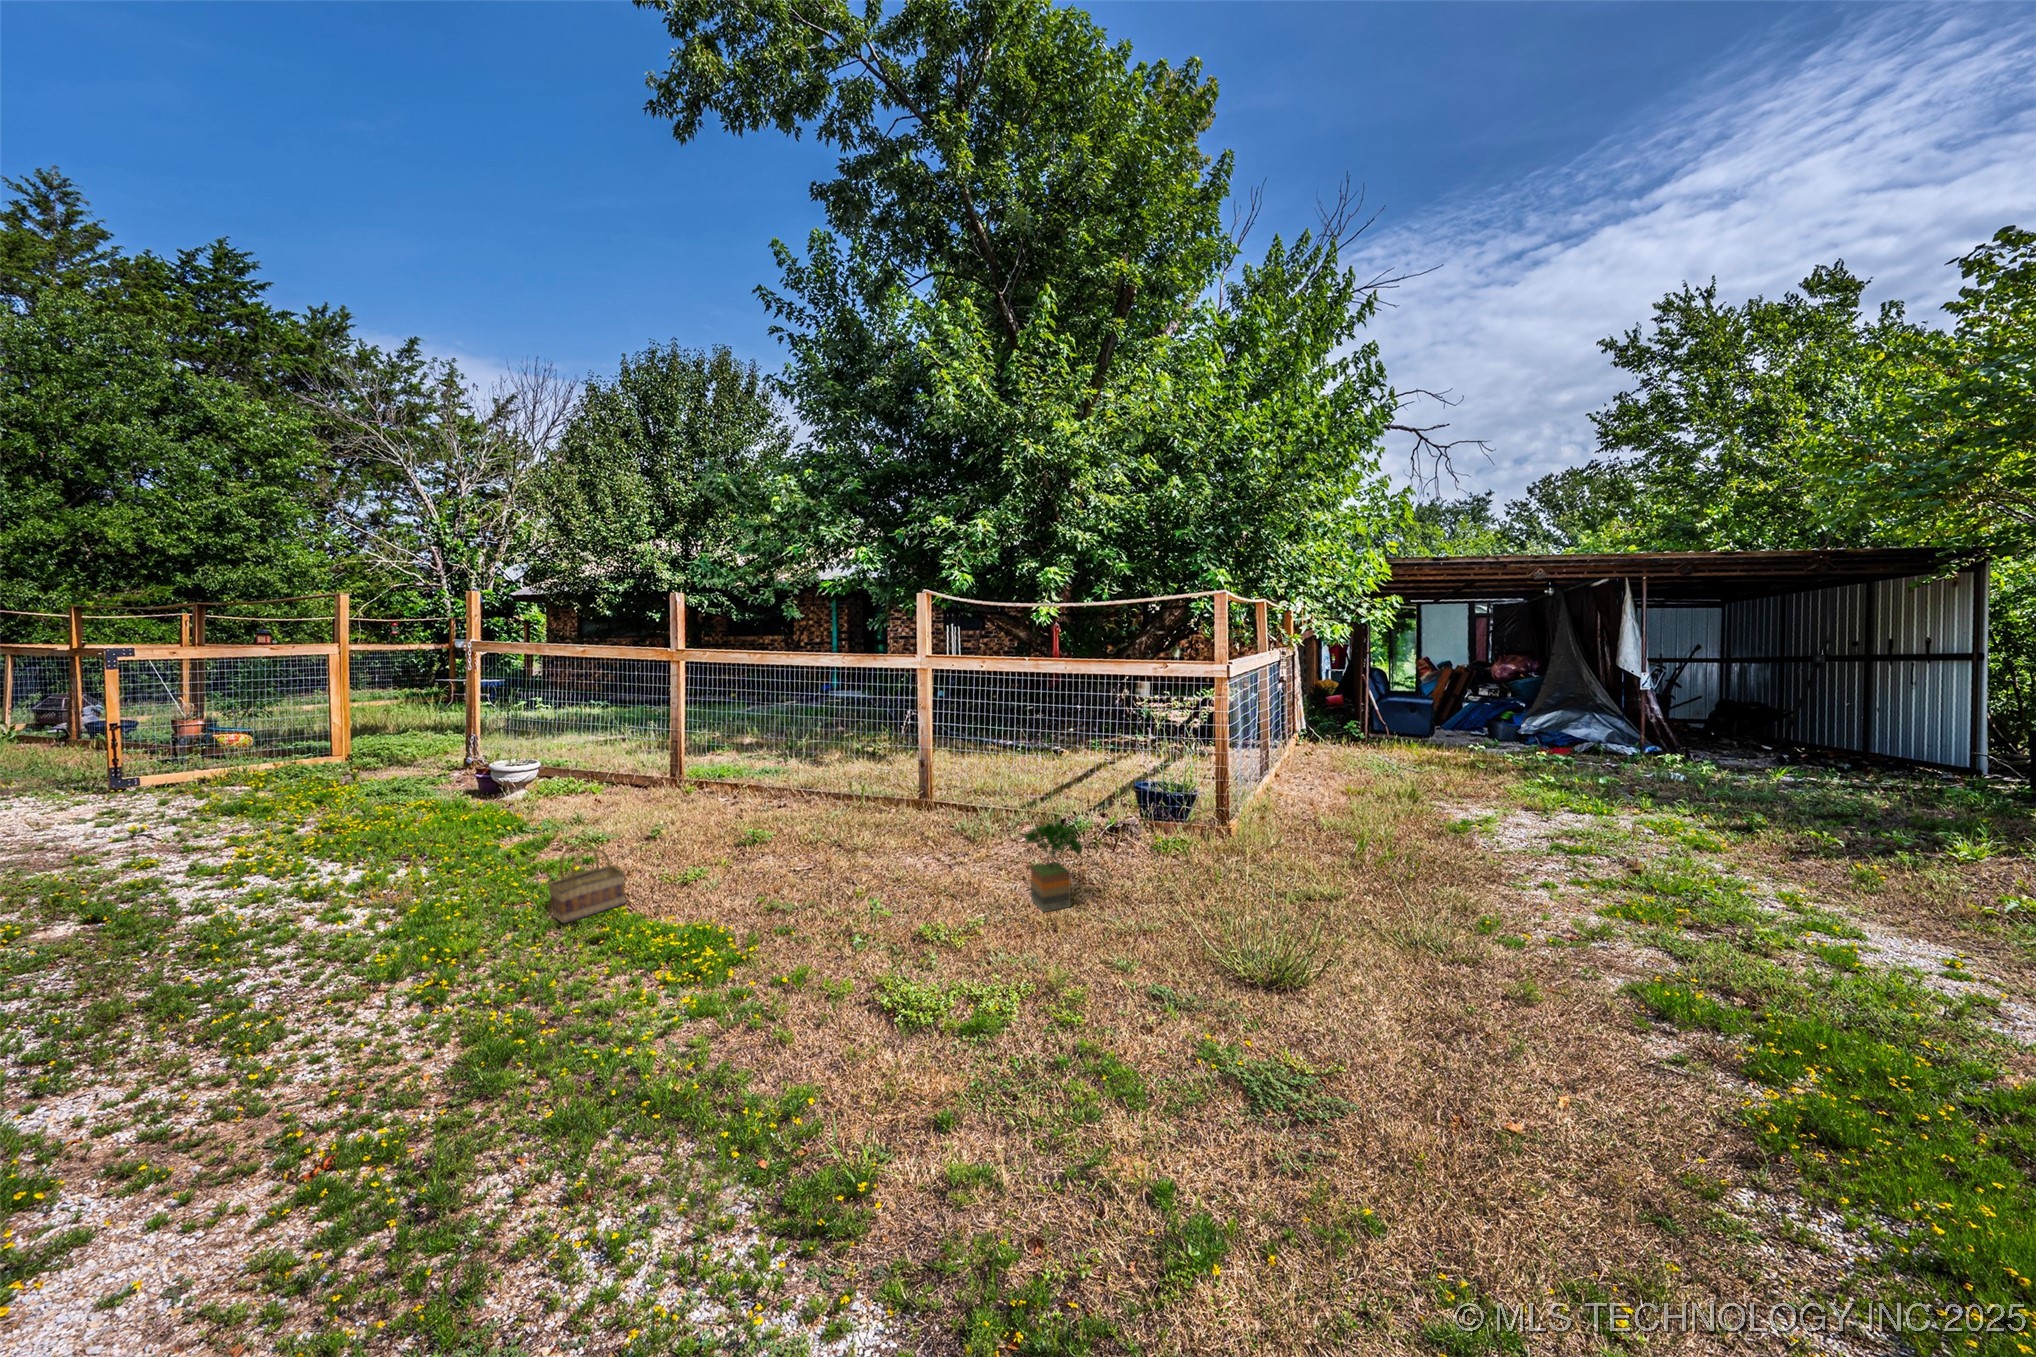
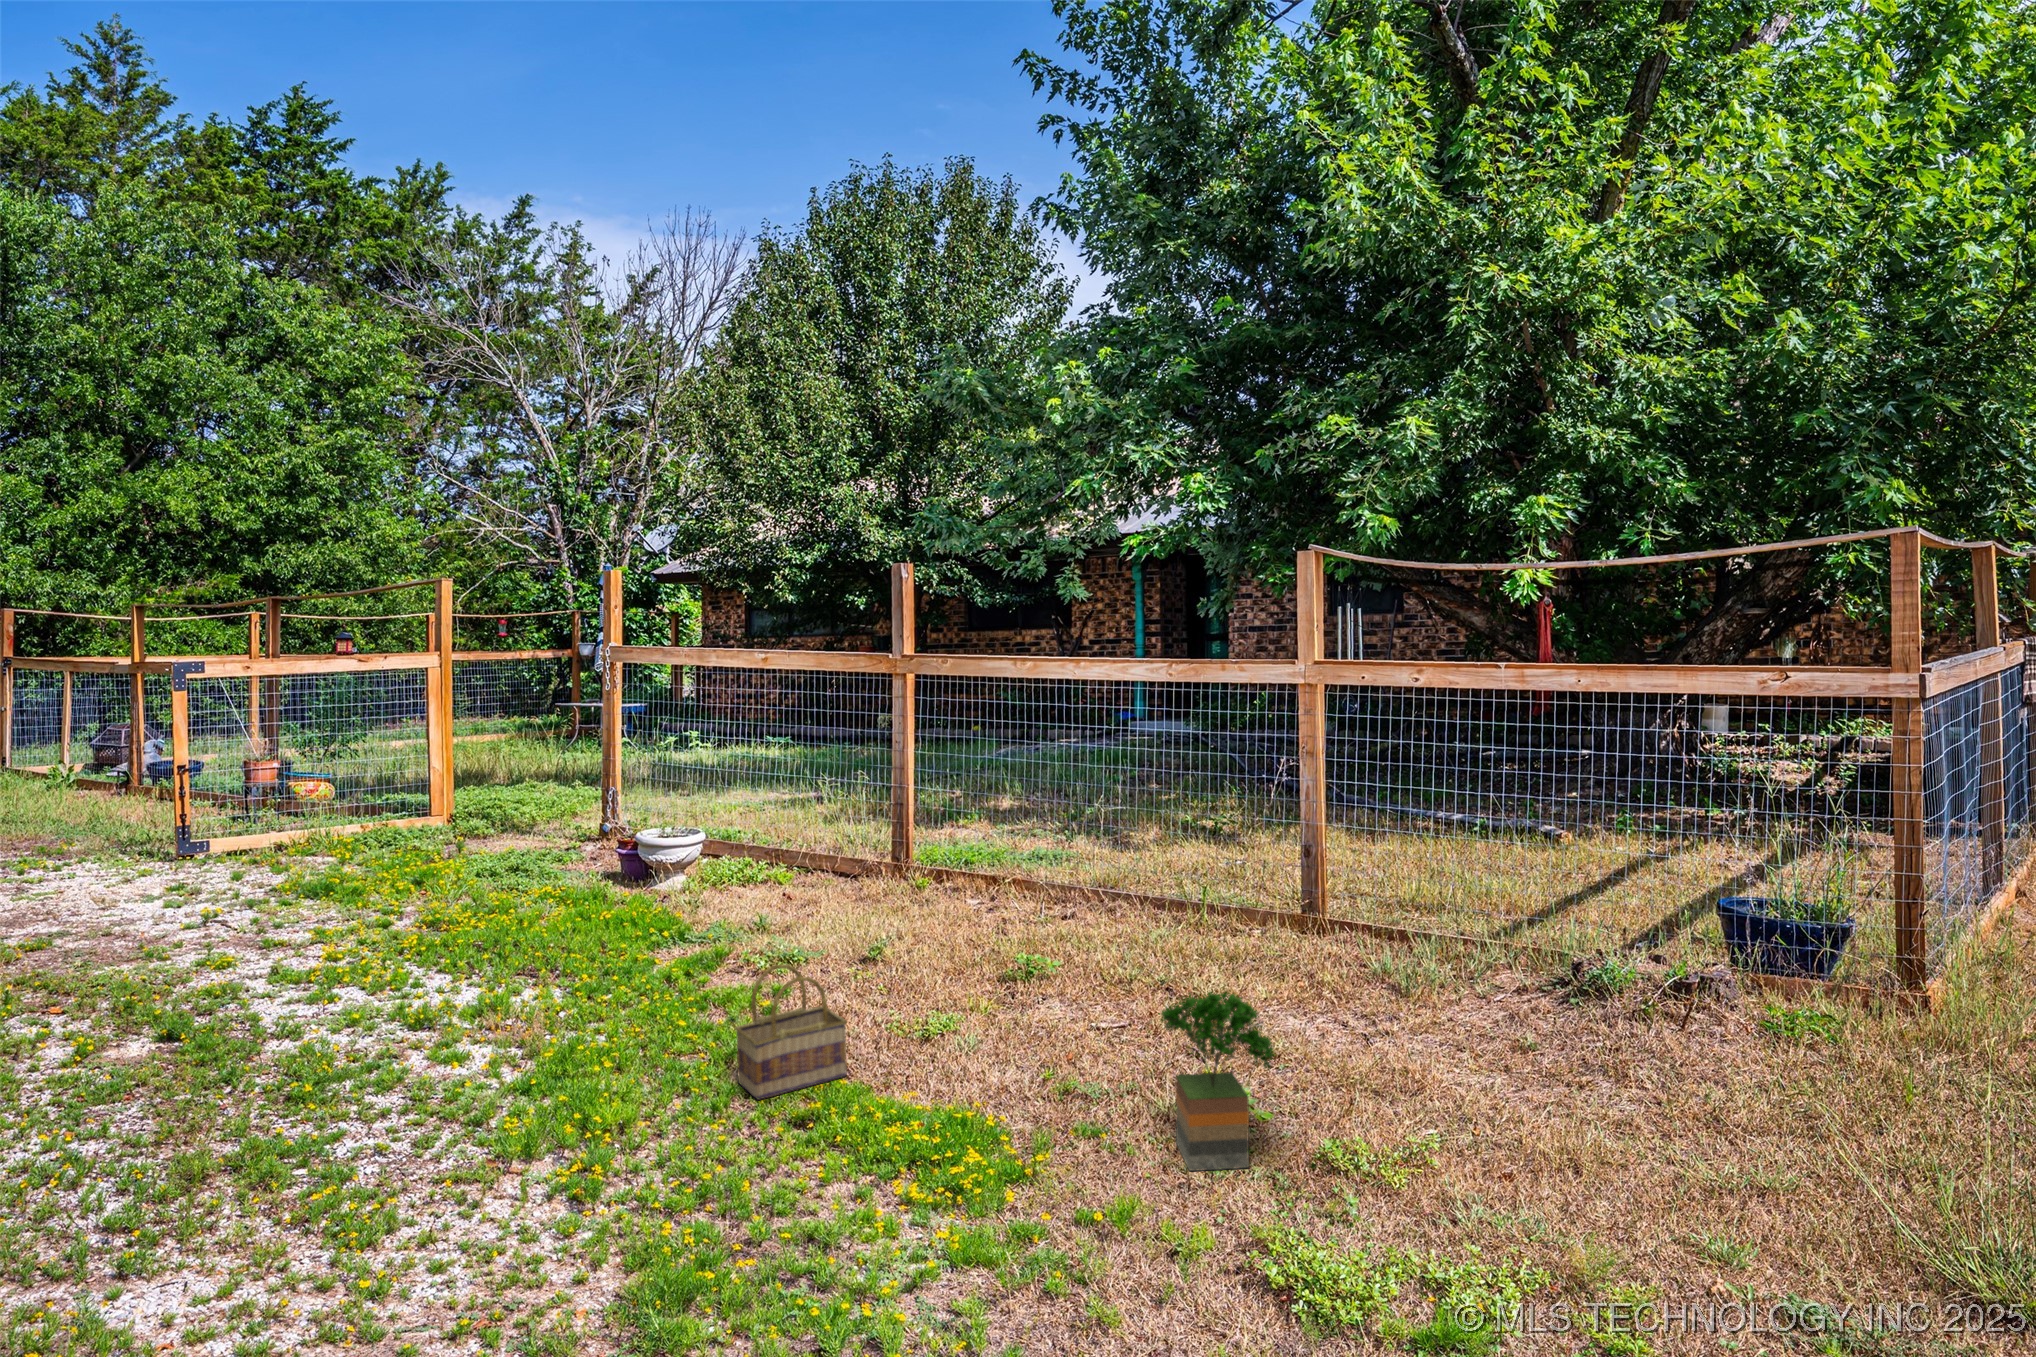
potted tree: present [1024,822,1083,912] -> present [1159,992,1275,1171]

